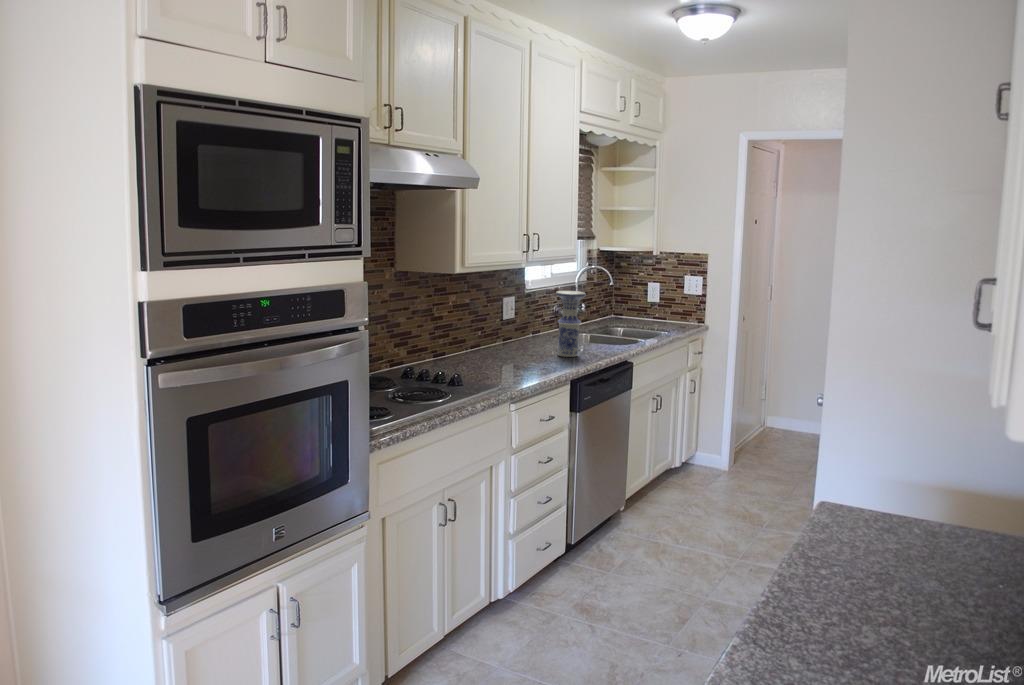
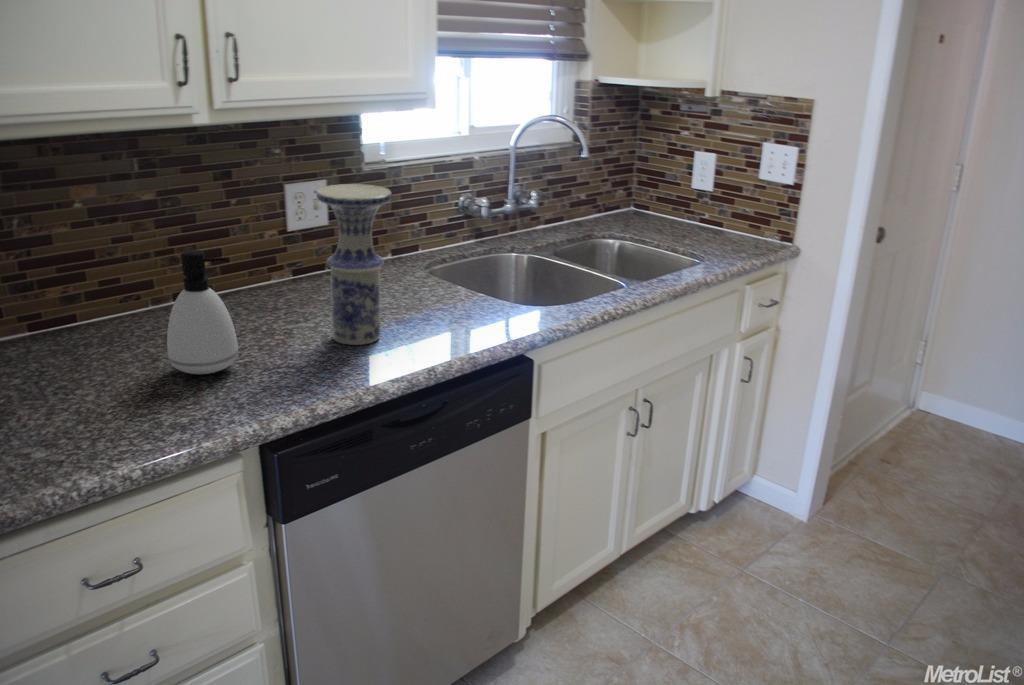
soap dispenser: none [517,314,545,364] -> present [167,250,238,374]

